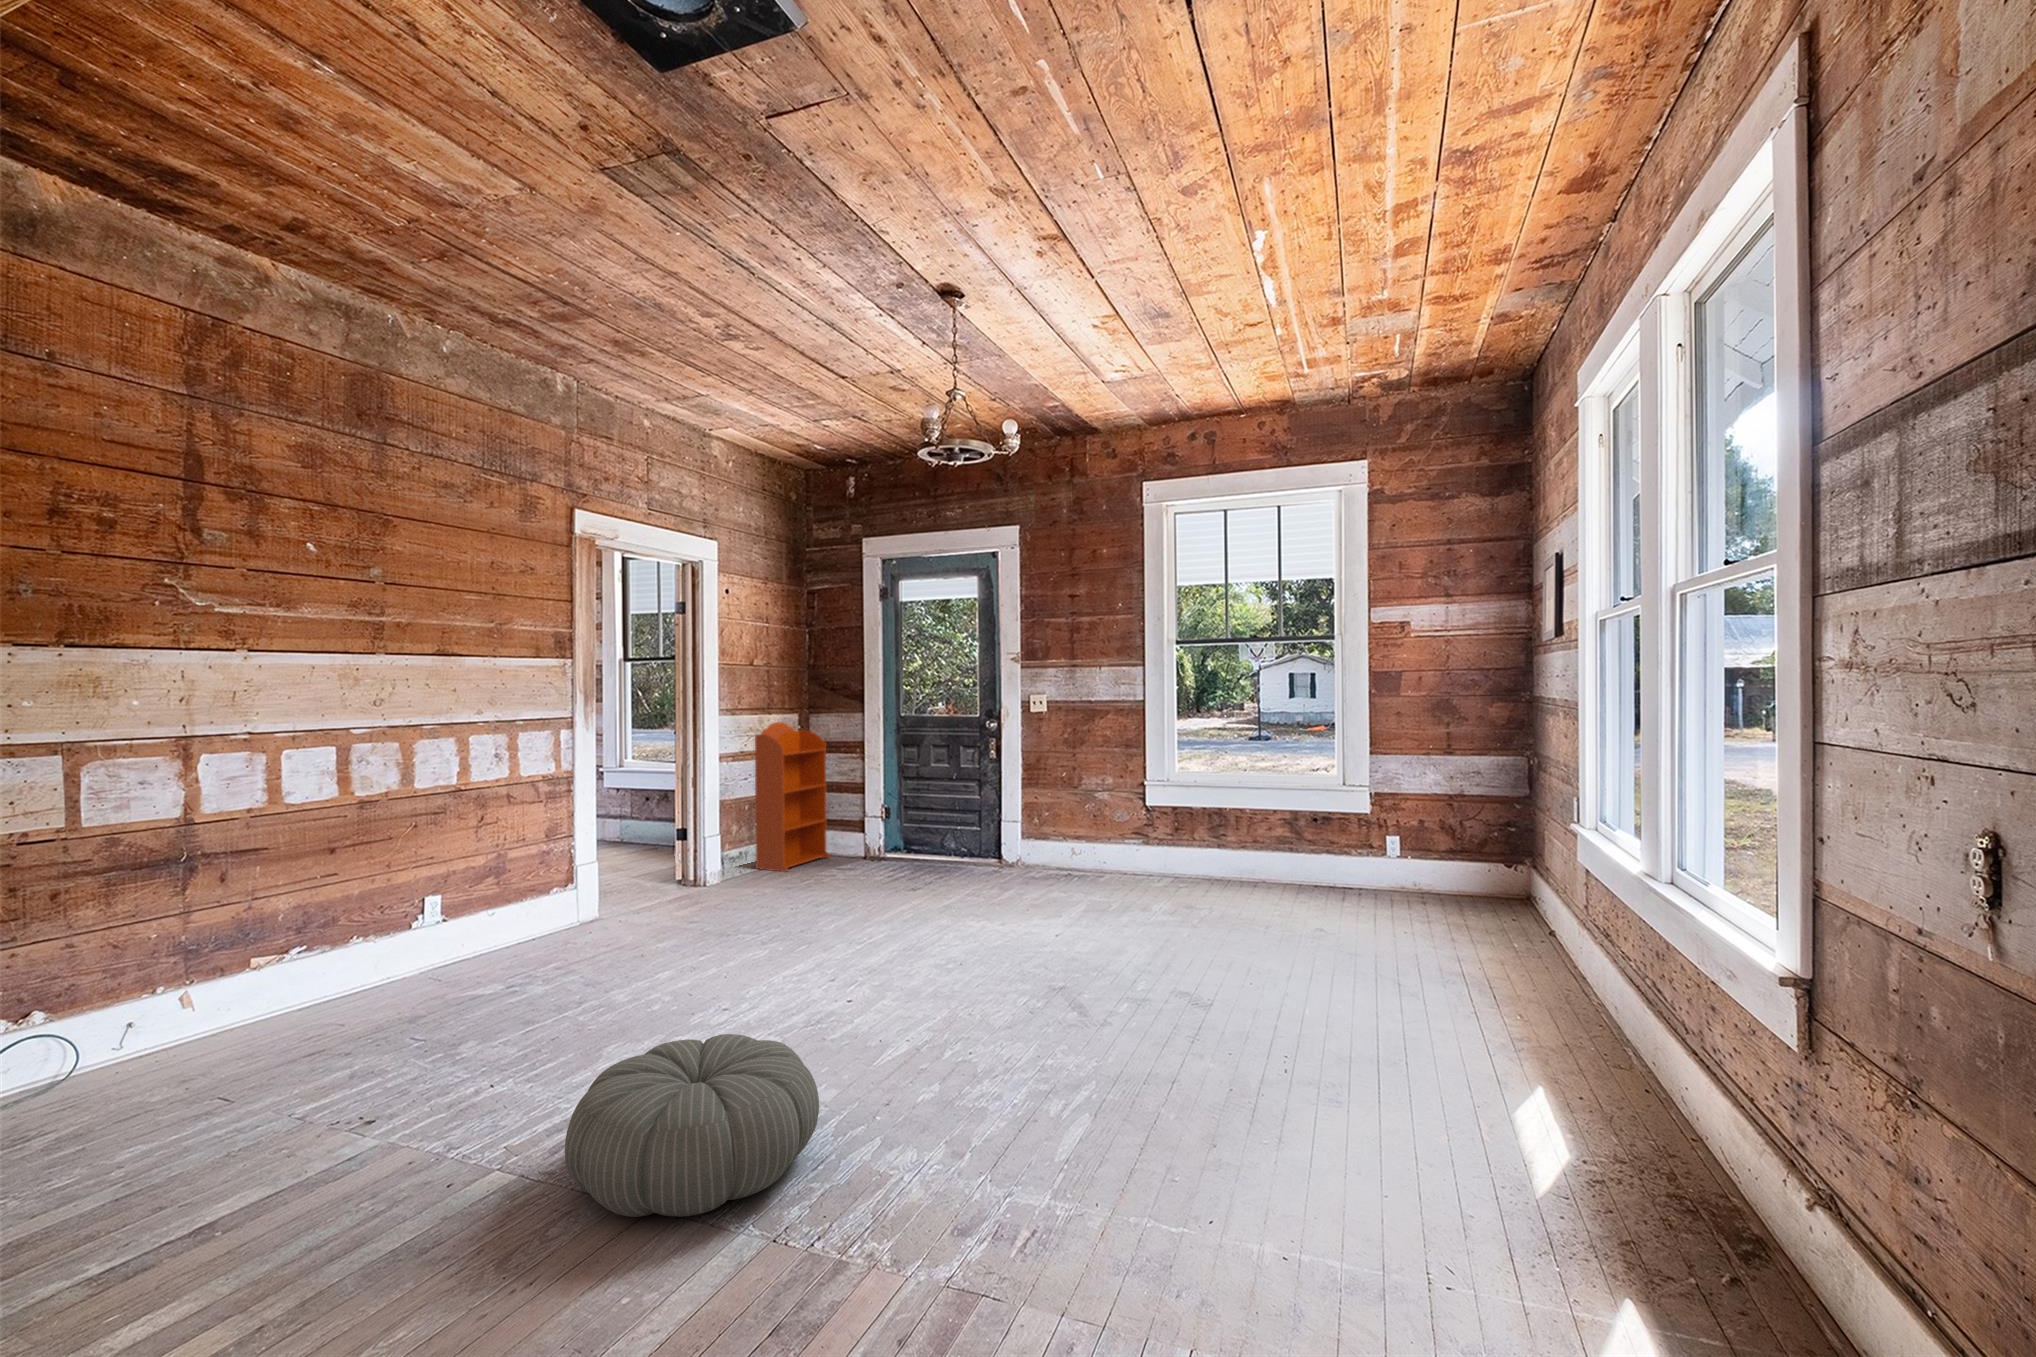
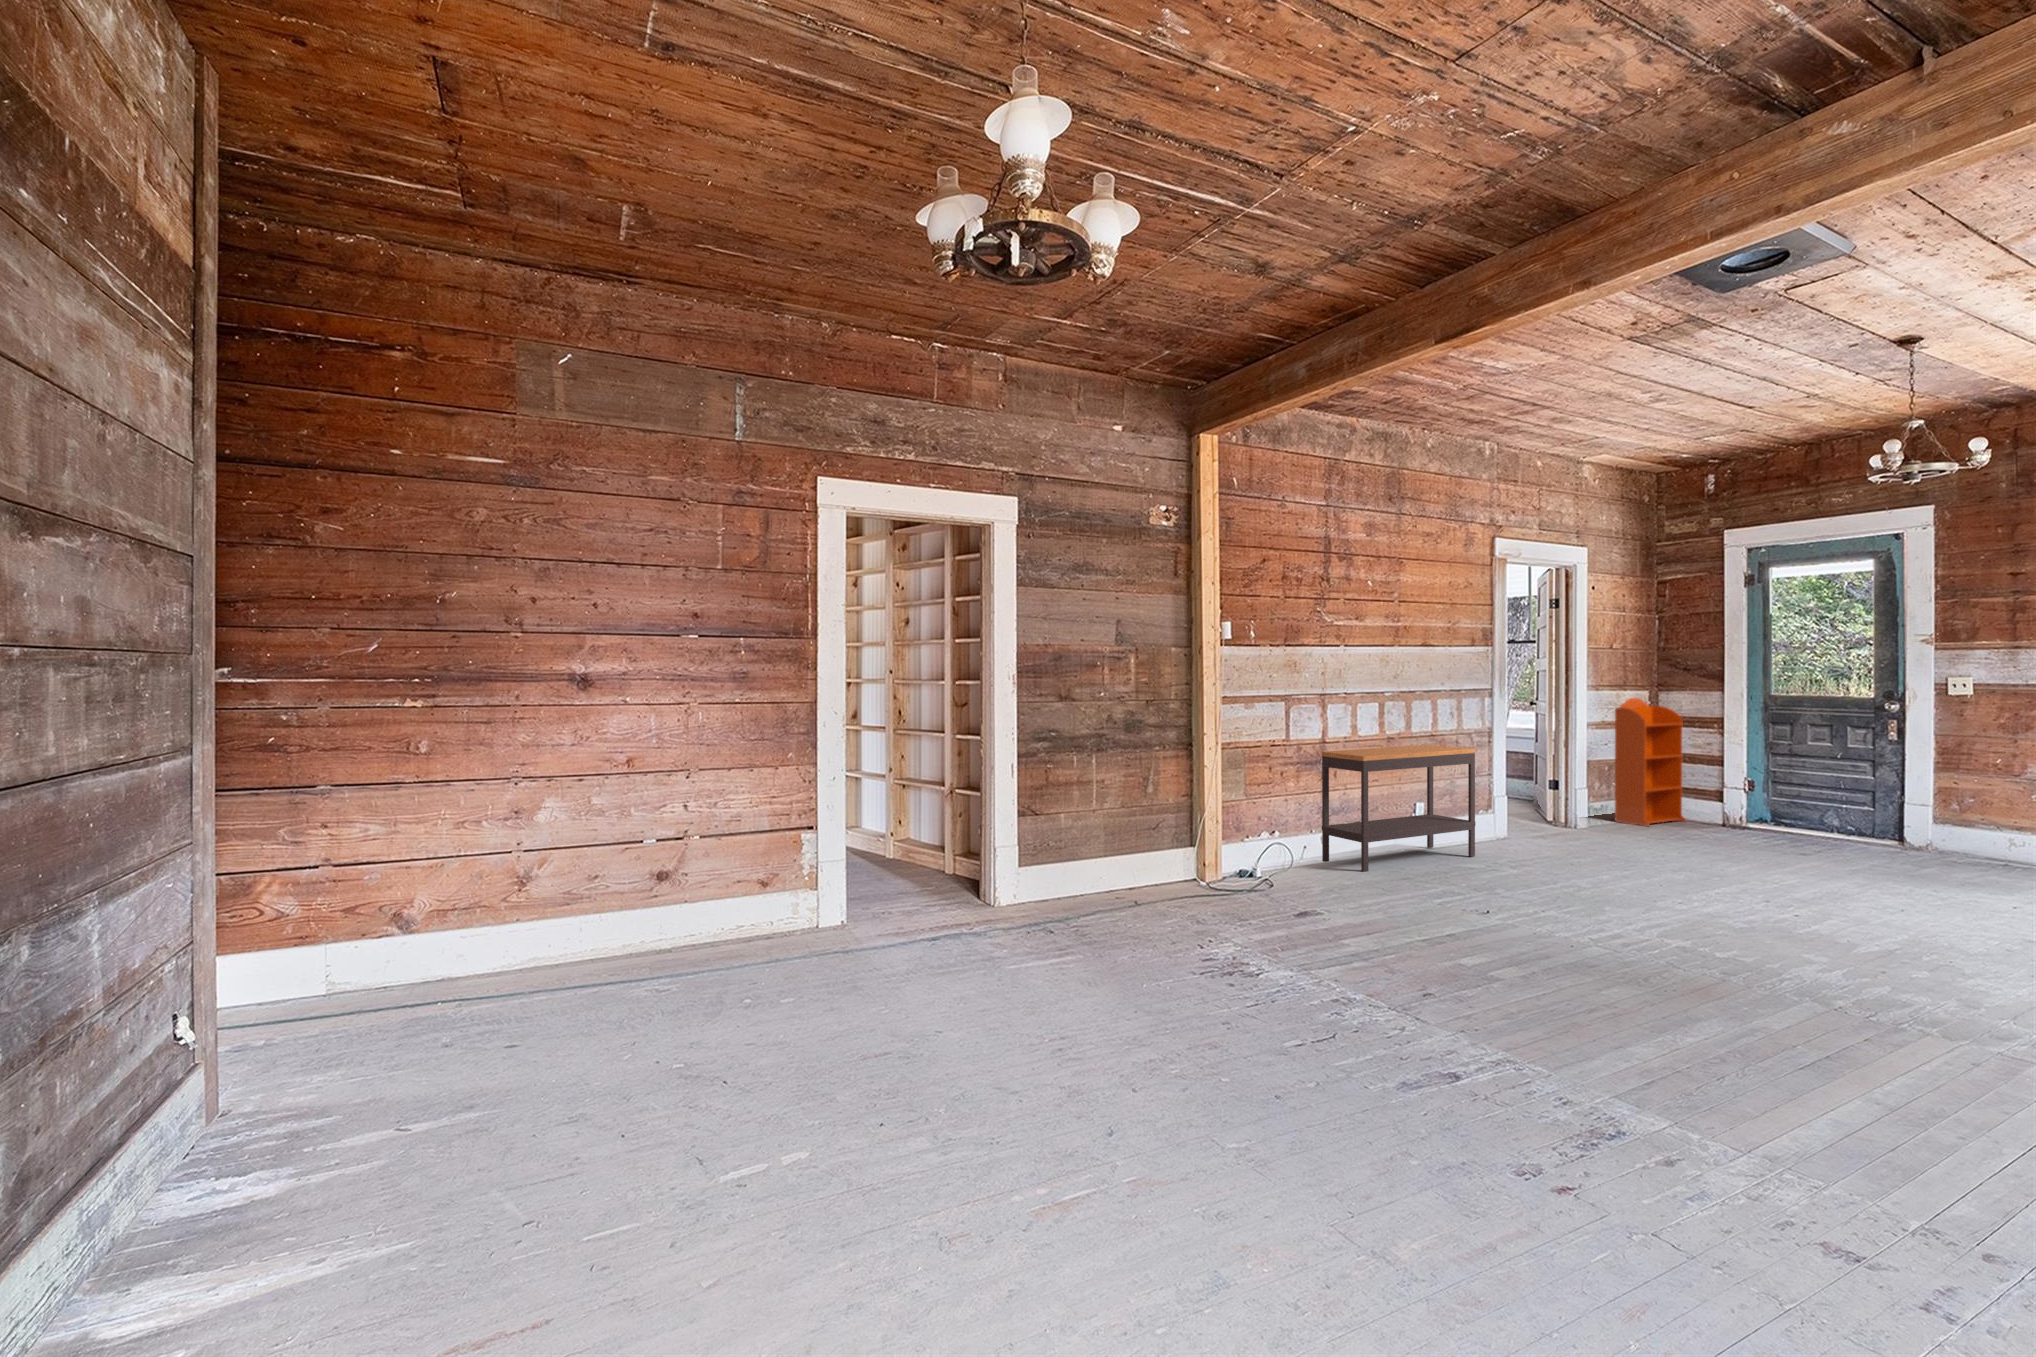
console table: none [156,807,501,1070] -> present [1322,745,1476,872]
pouf: present [565,1034,819,1217] -> none [1640,886,1813,970]

